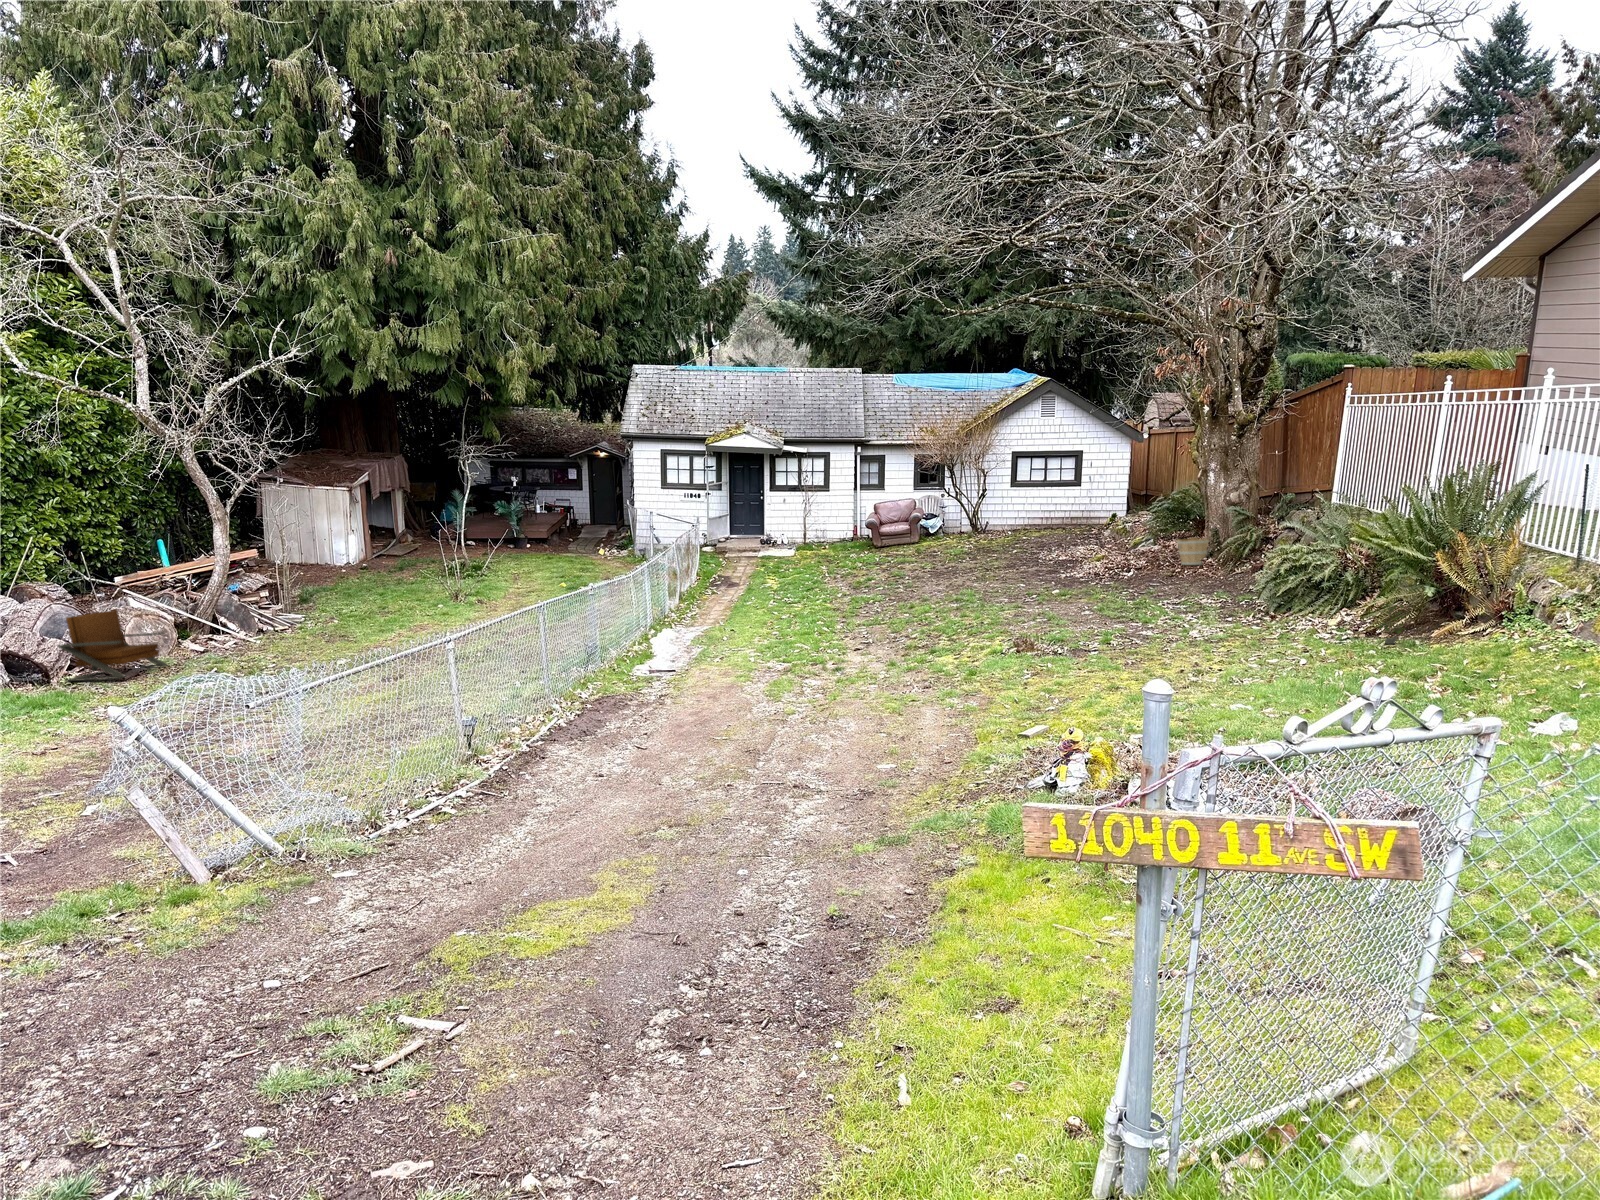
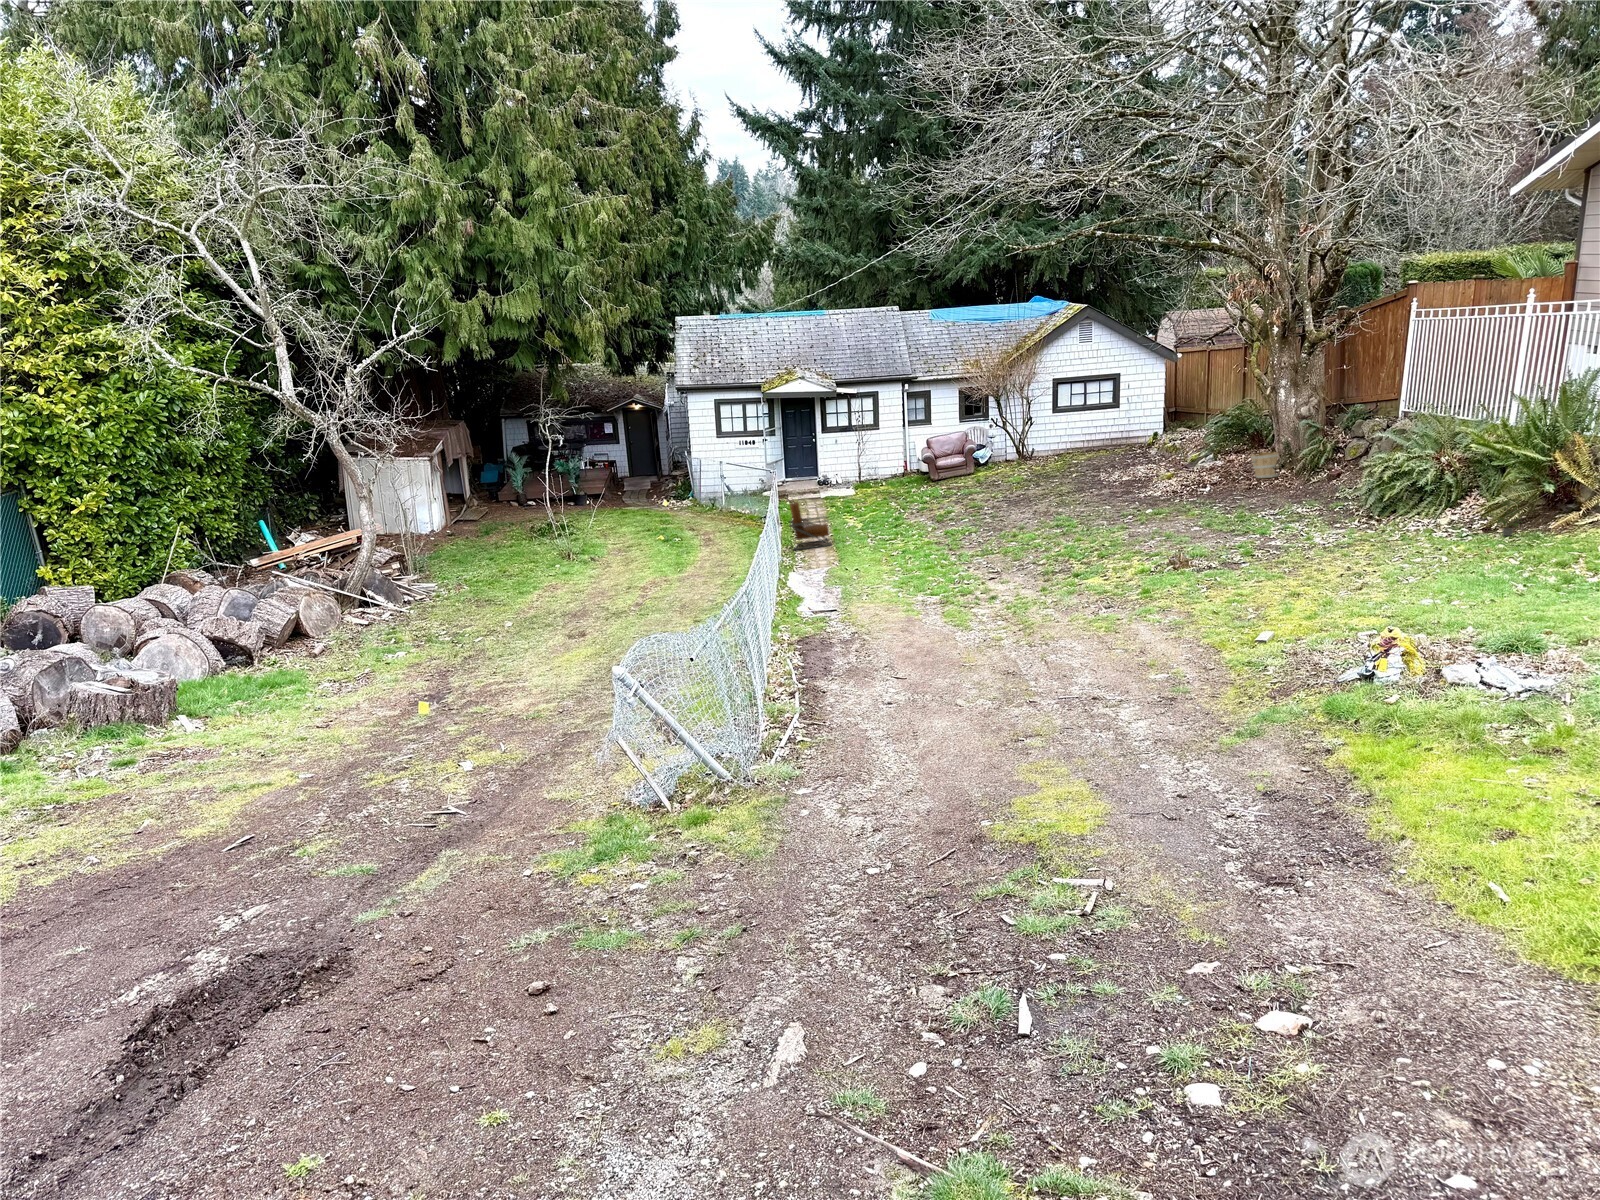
lounge chair: present [58,610,167,681] -> present [789,502,831,550]

